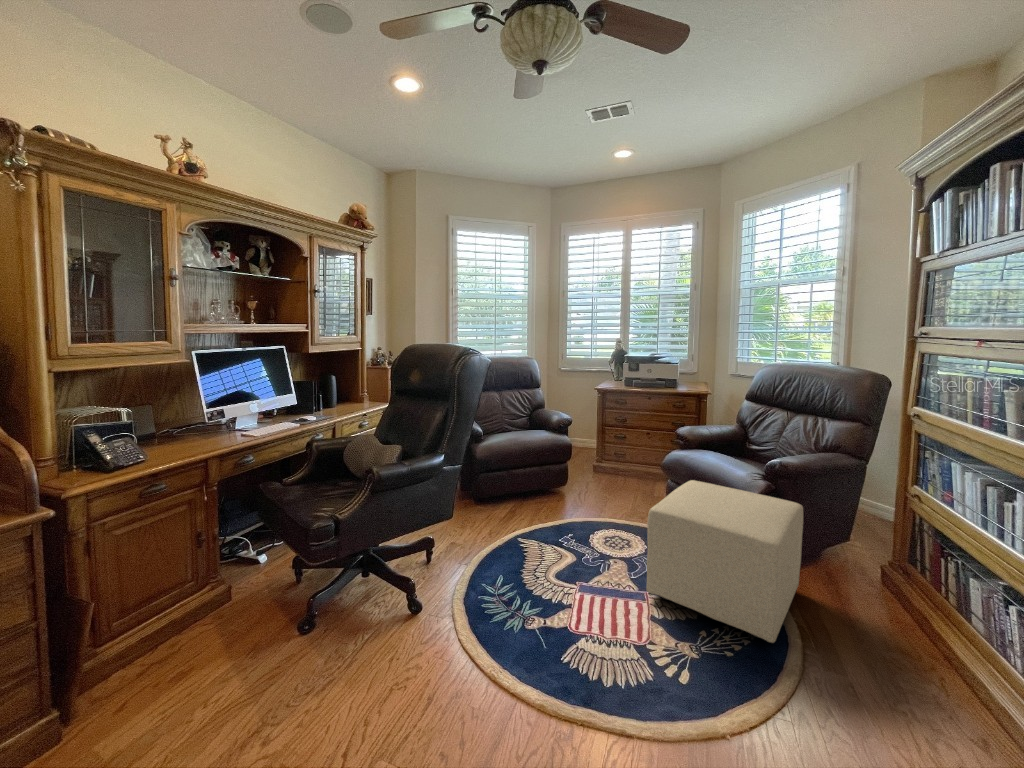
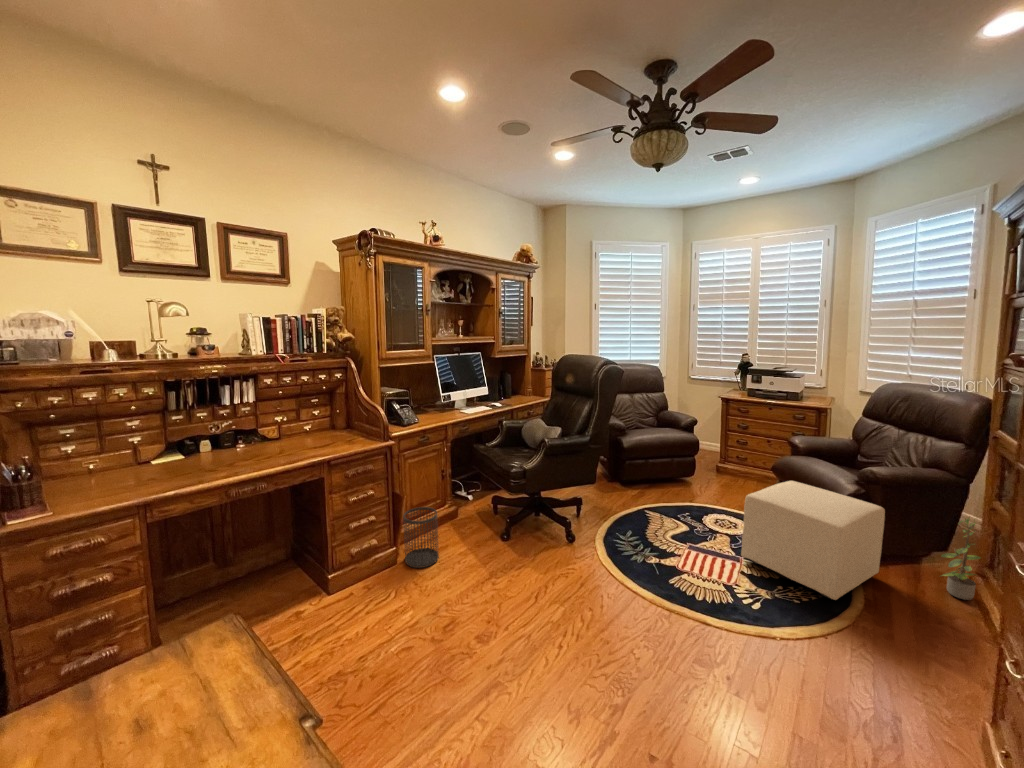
potted plant: none [857,501,907,604] -> present [941,517,980,600]
wastebasket: none [65,612,163,744] -> present [403,507,439,568]

